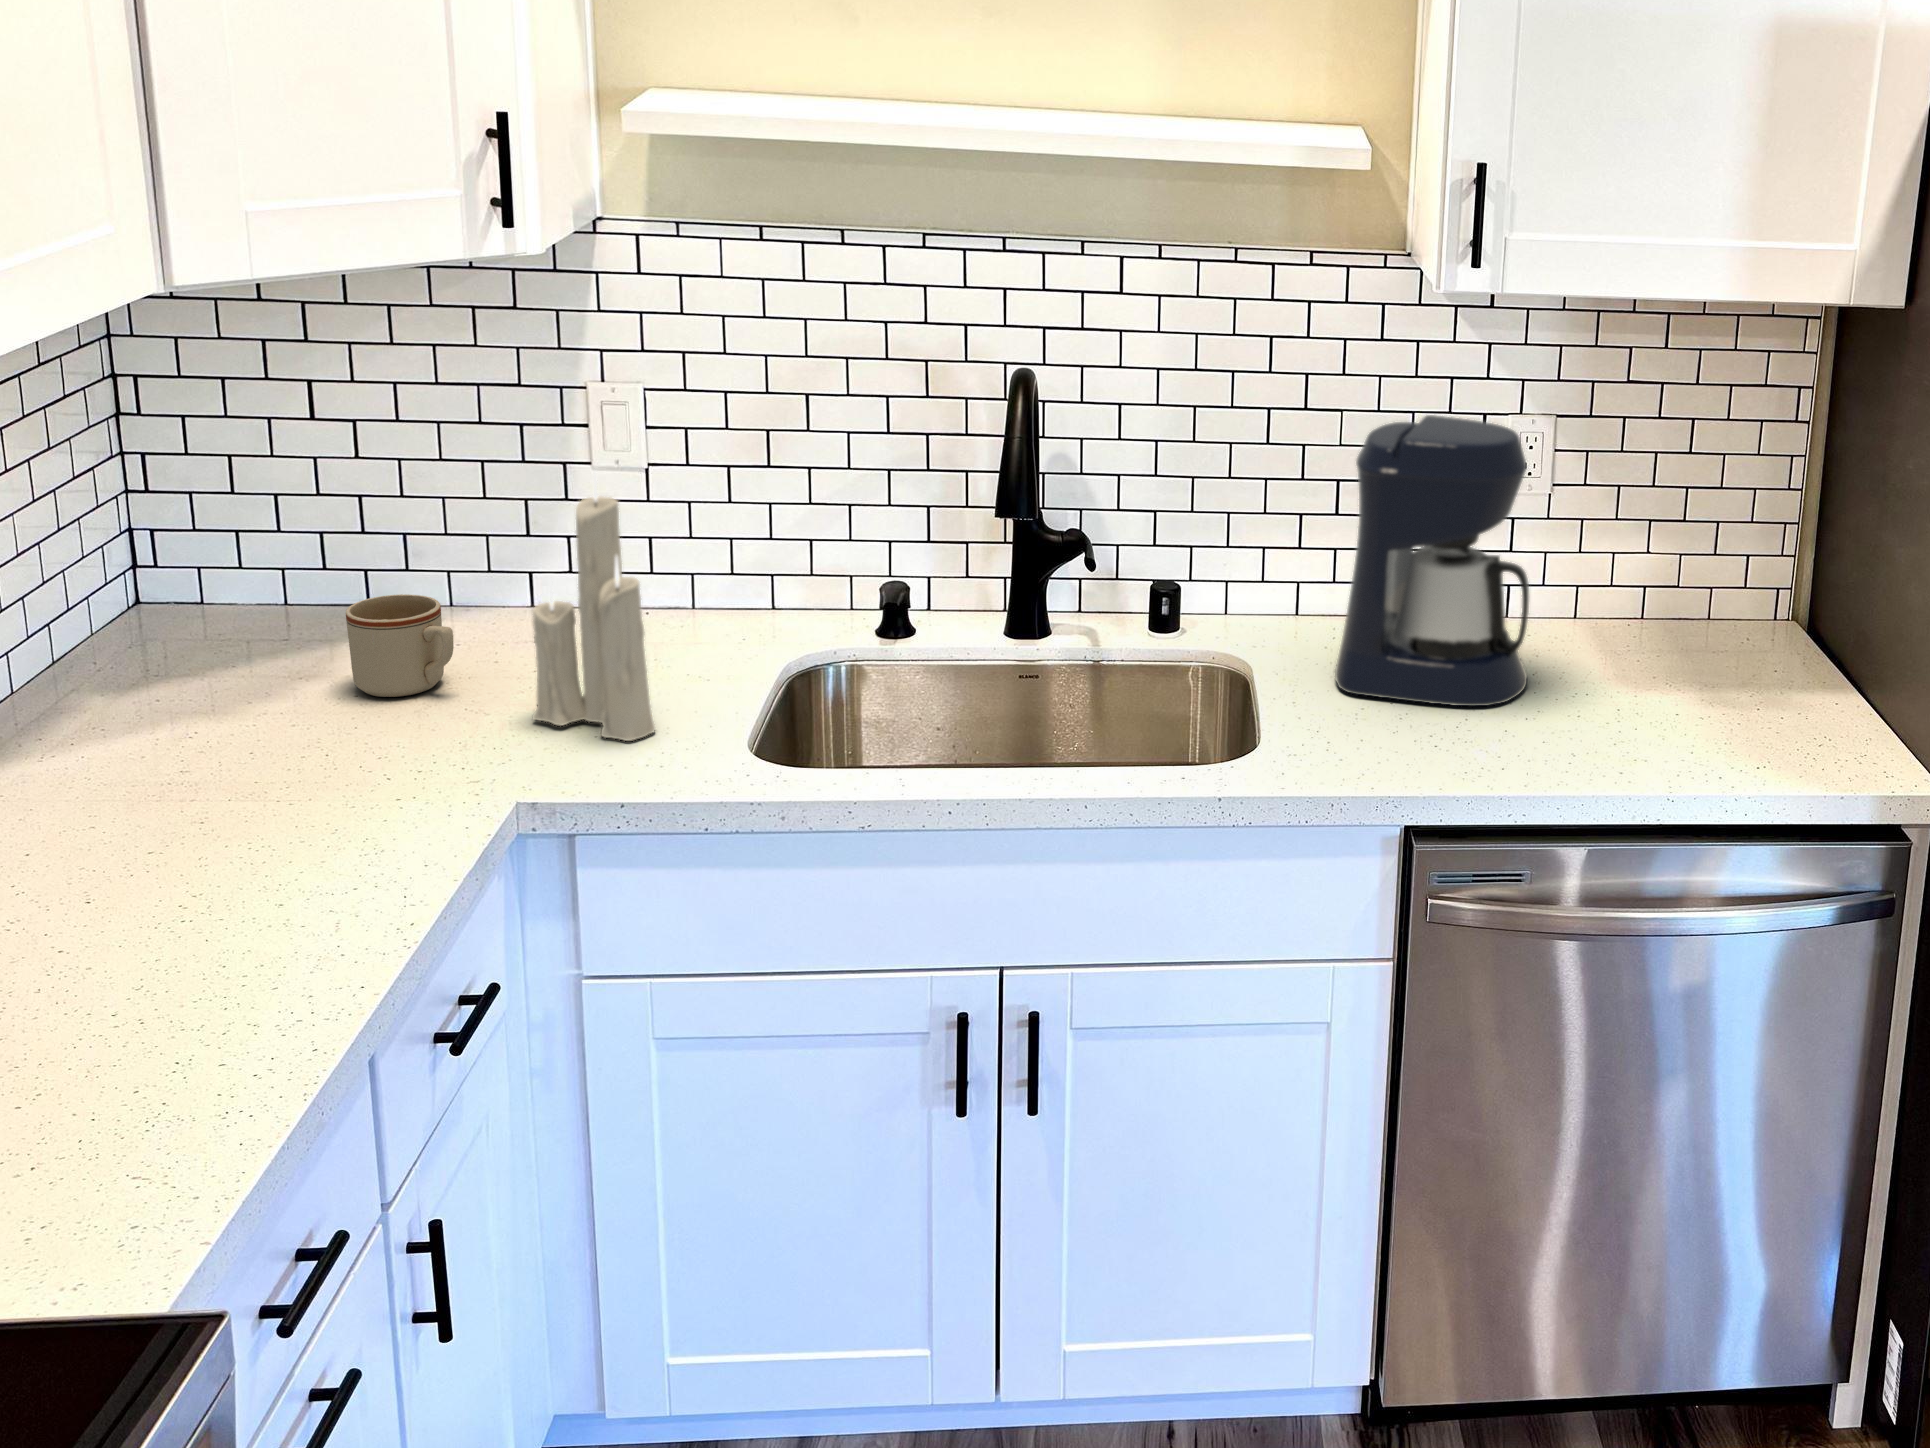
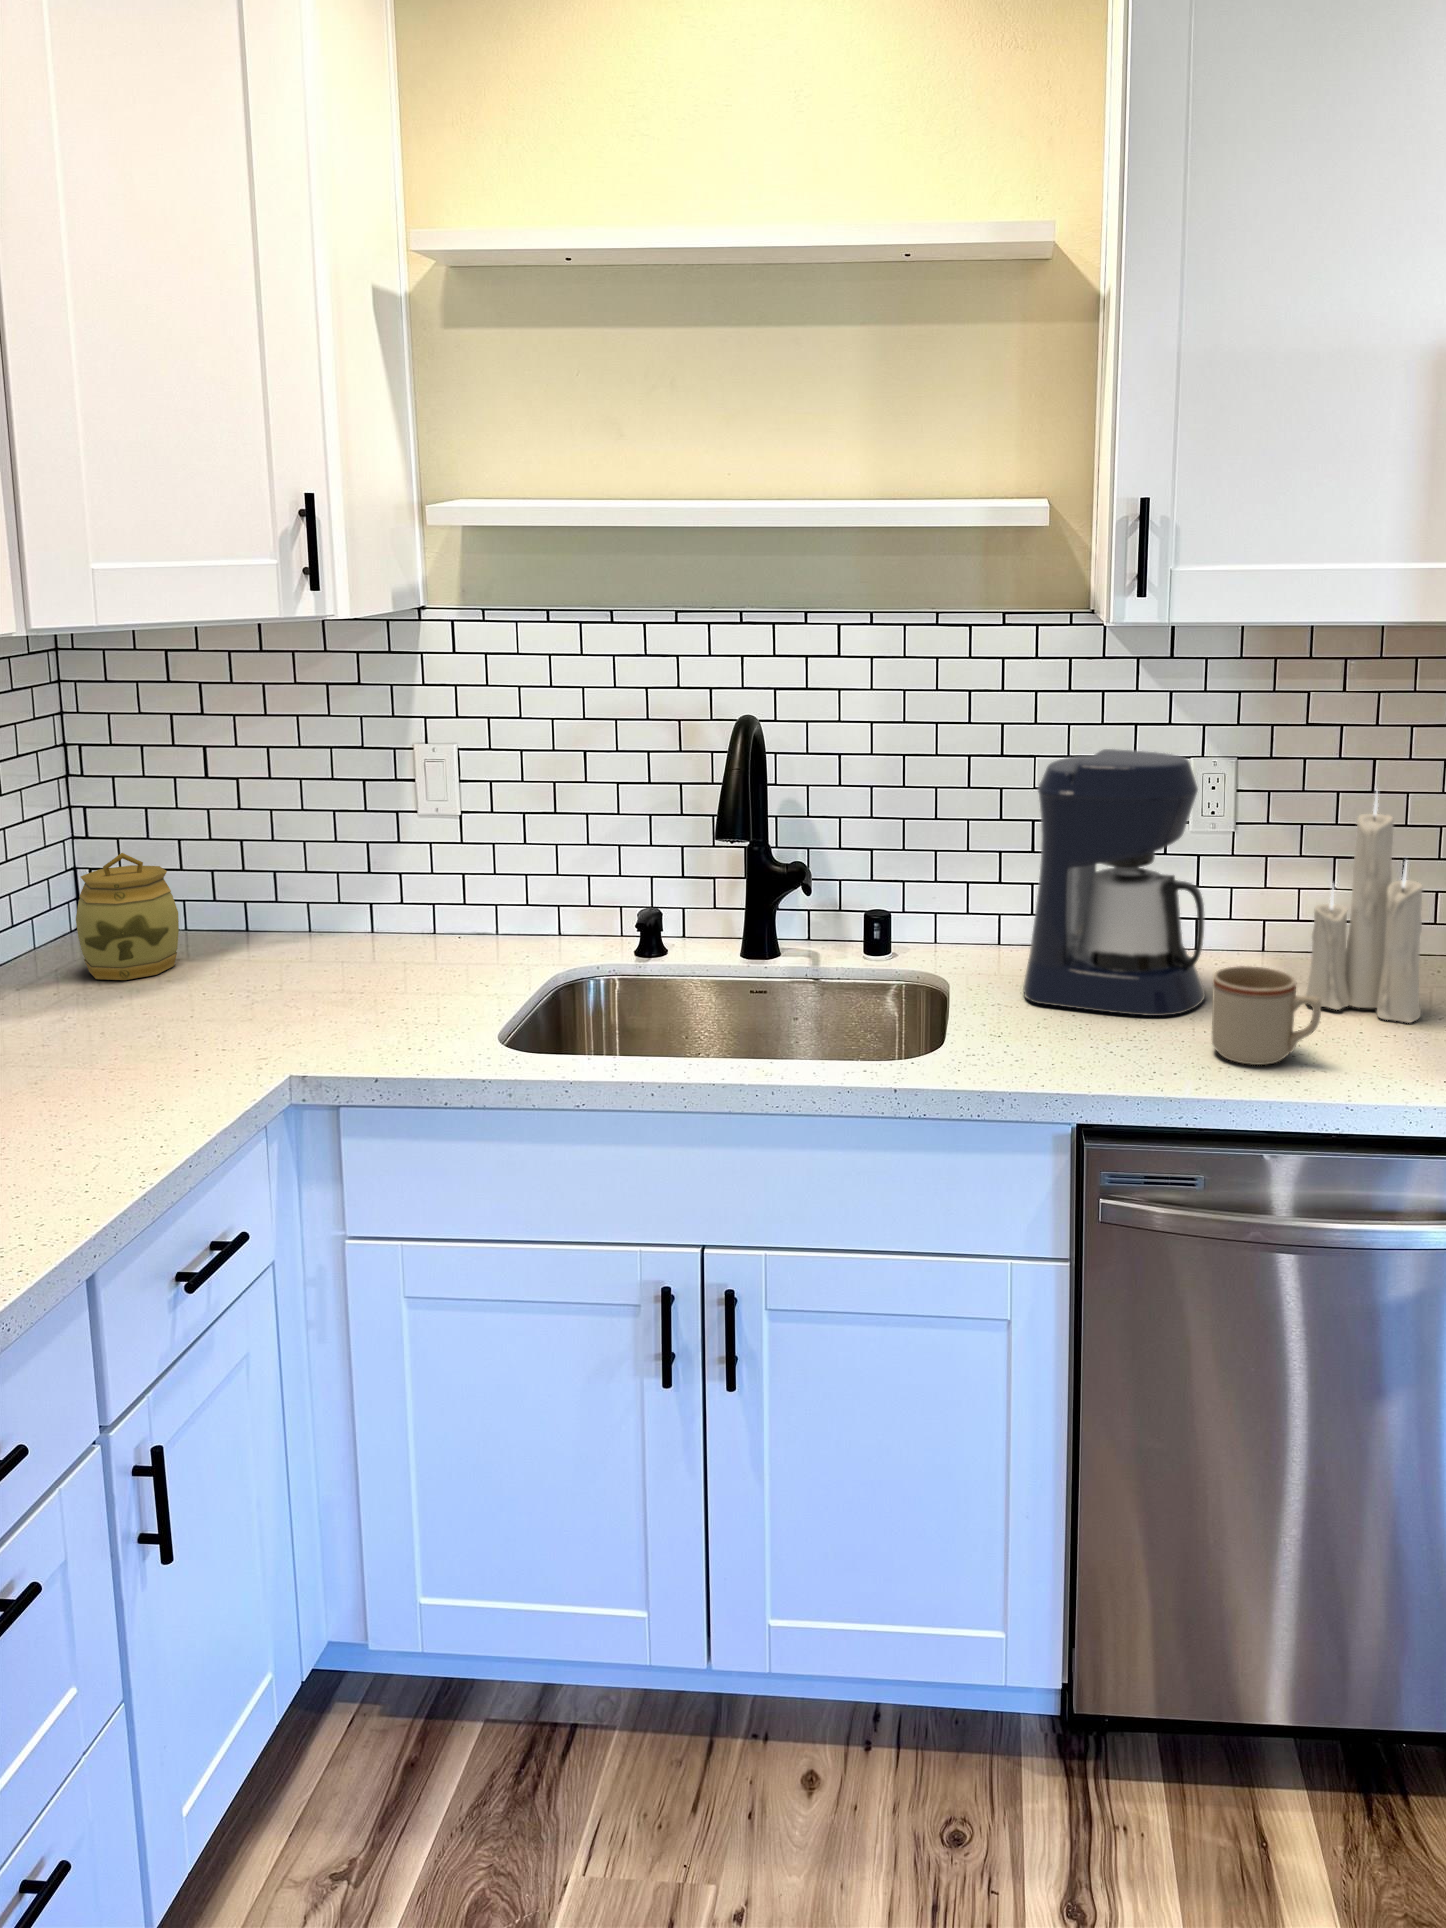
candle: present [533,480,655,741] -> present [1306,792,1423,1023]
jar: none [161,525,298,683] -> present [76,853,179,980]
mug: present [346,594,454,697] -> present [1212,966,1321,1065]

